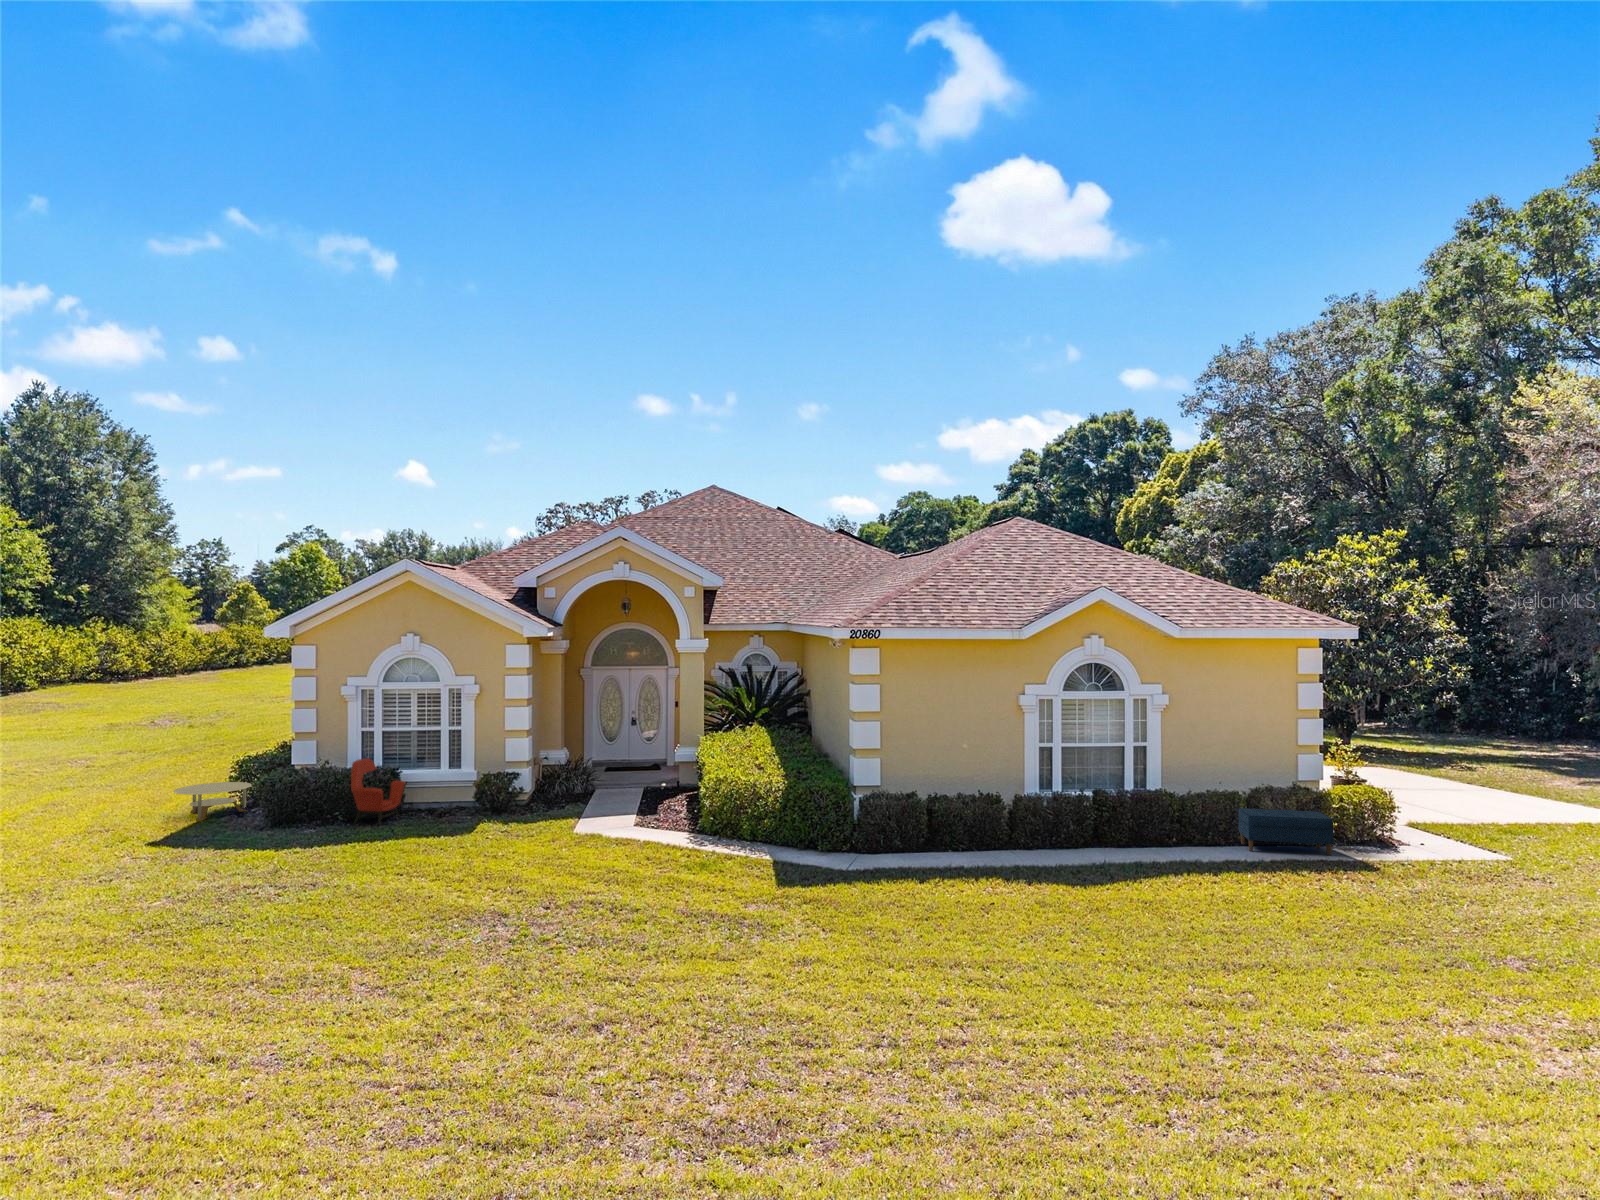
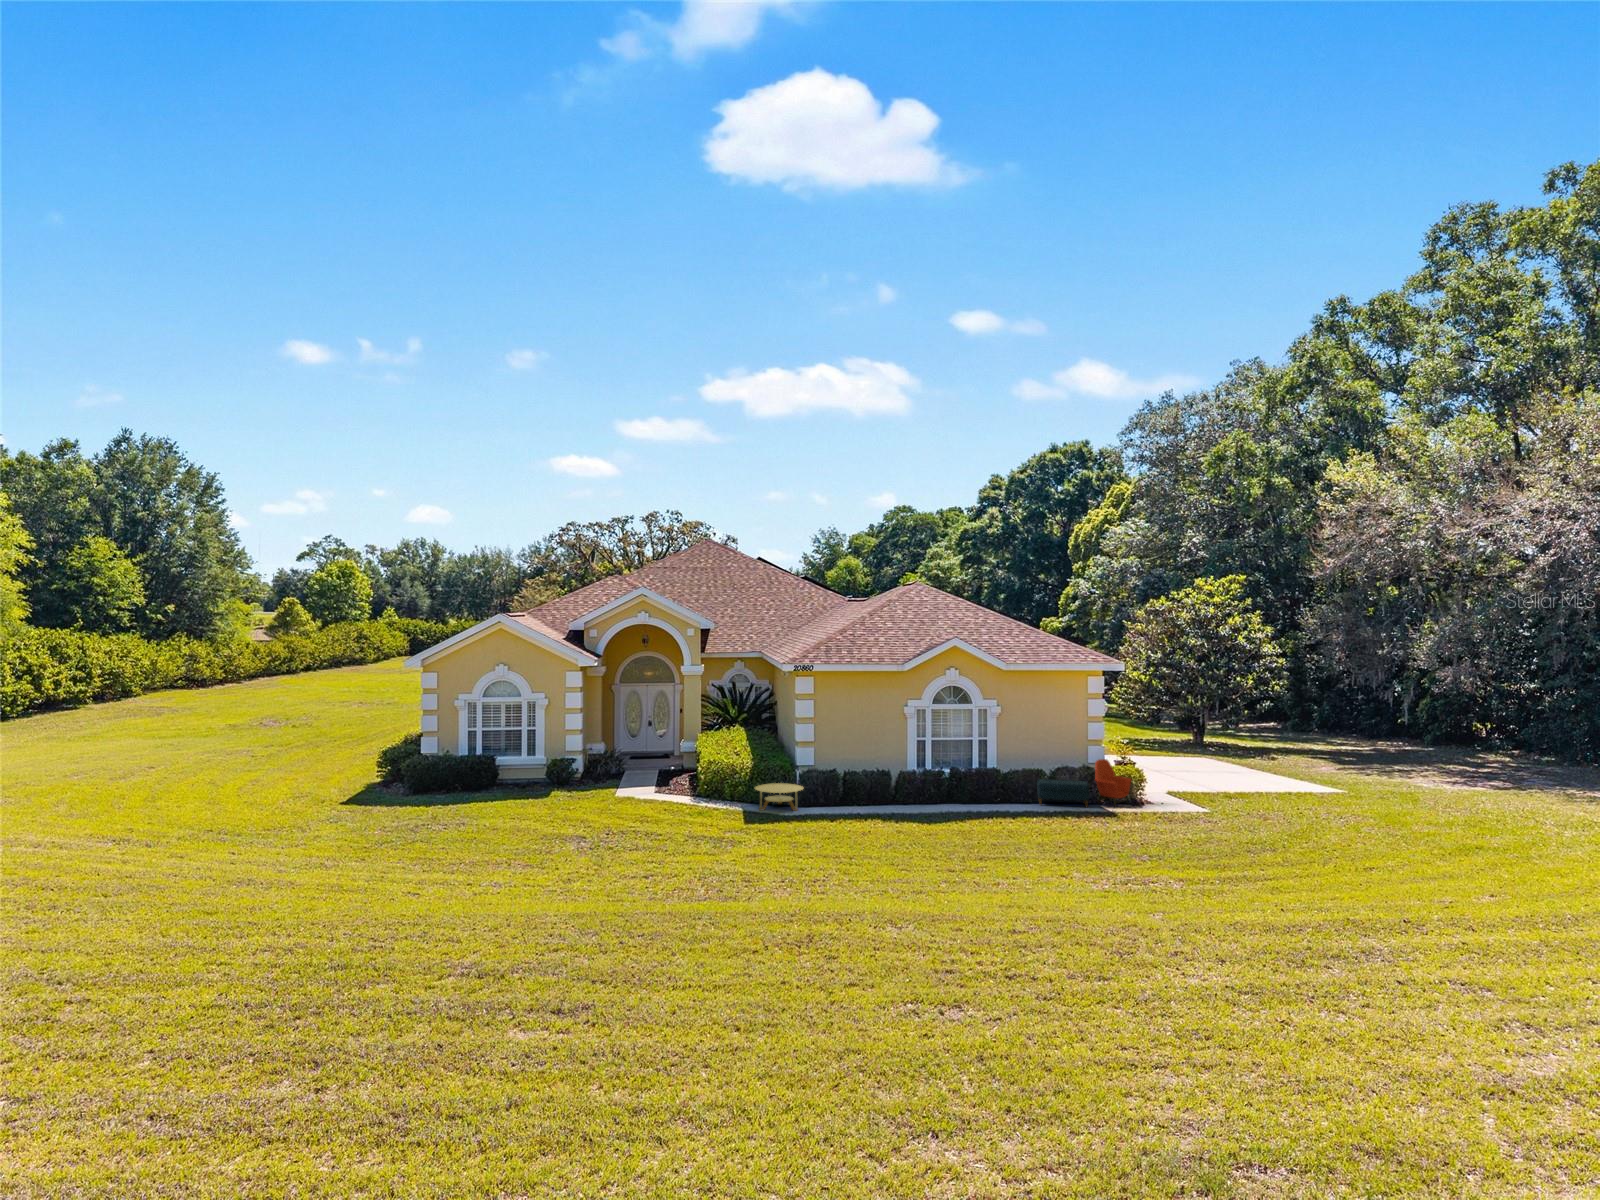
armchair: present [351,758,405,825] -> present [1095,759,1132,806]
round table: present [173,782,252,821] -> present [755,783,803,811]

